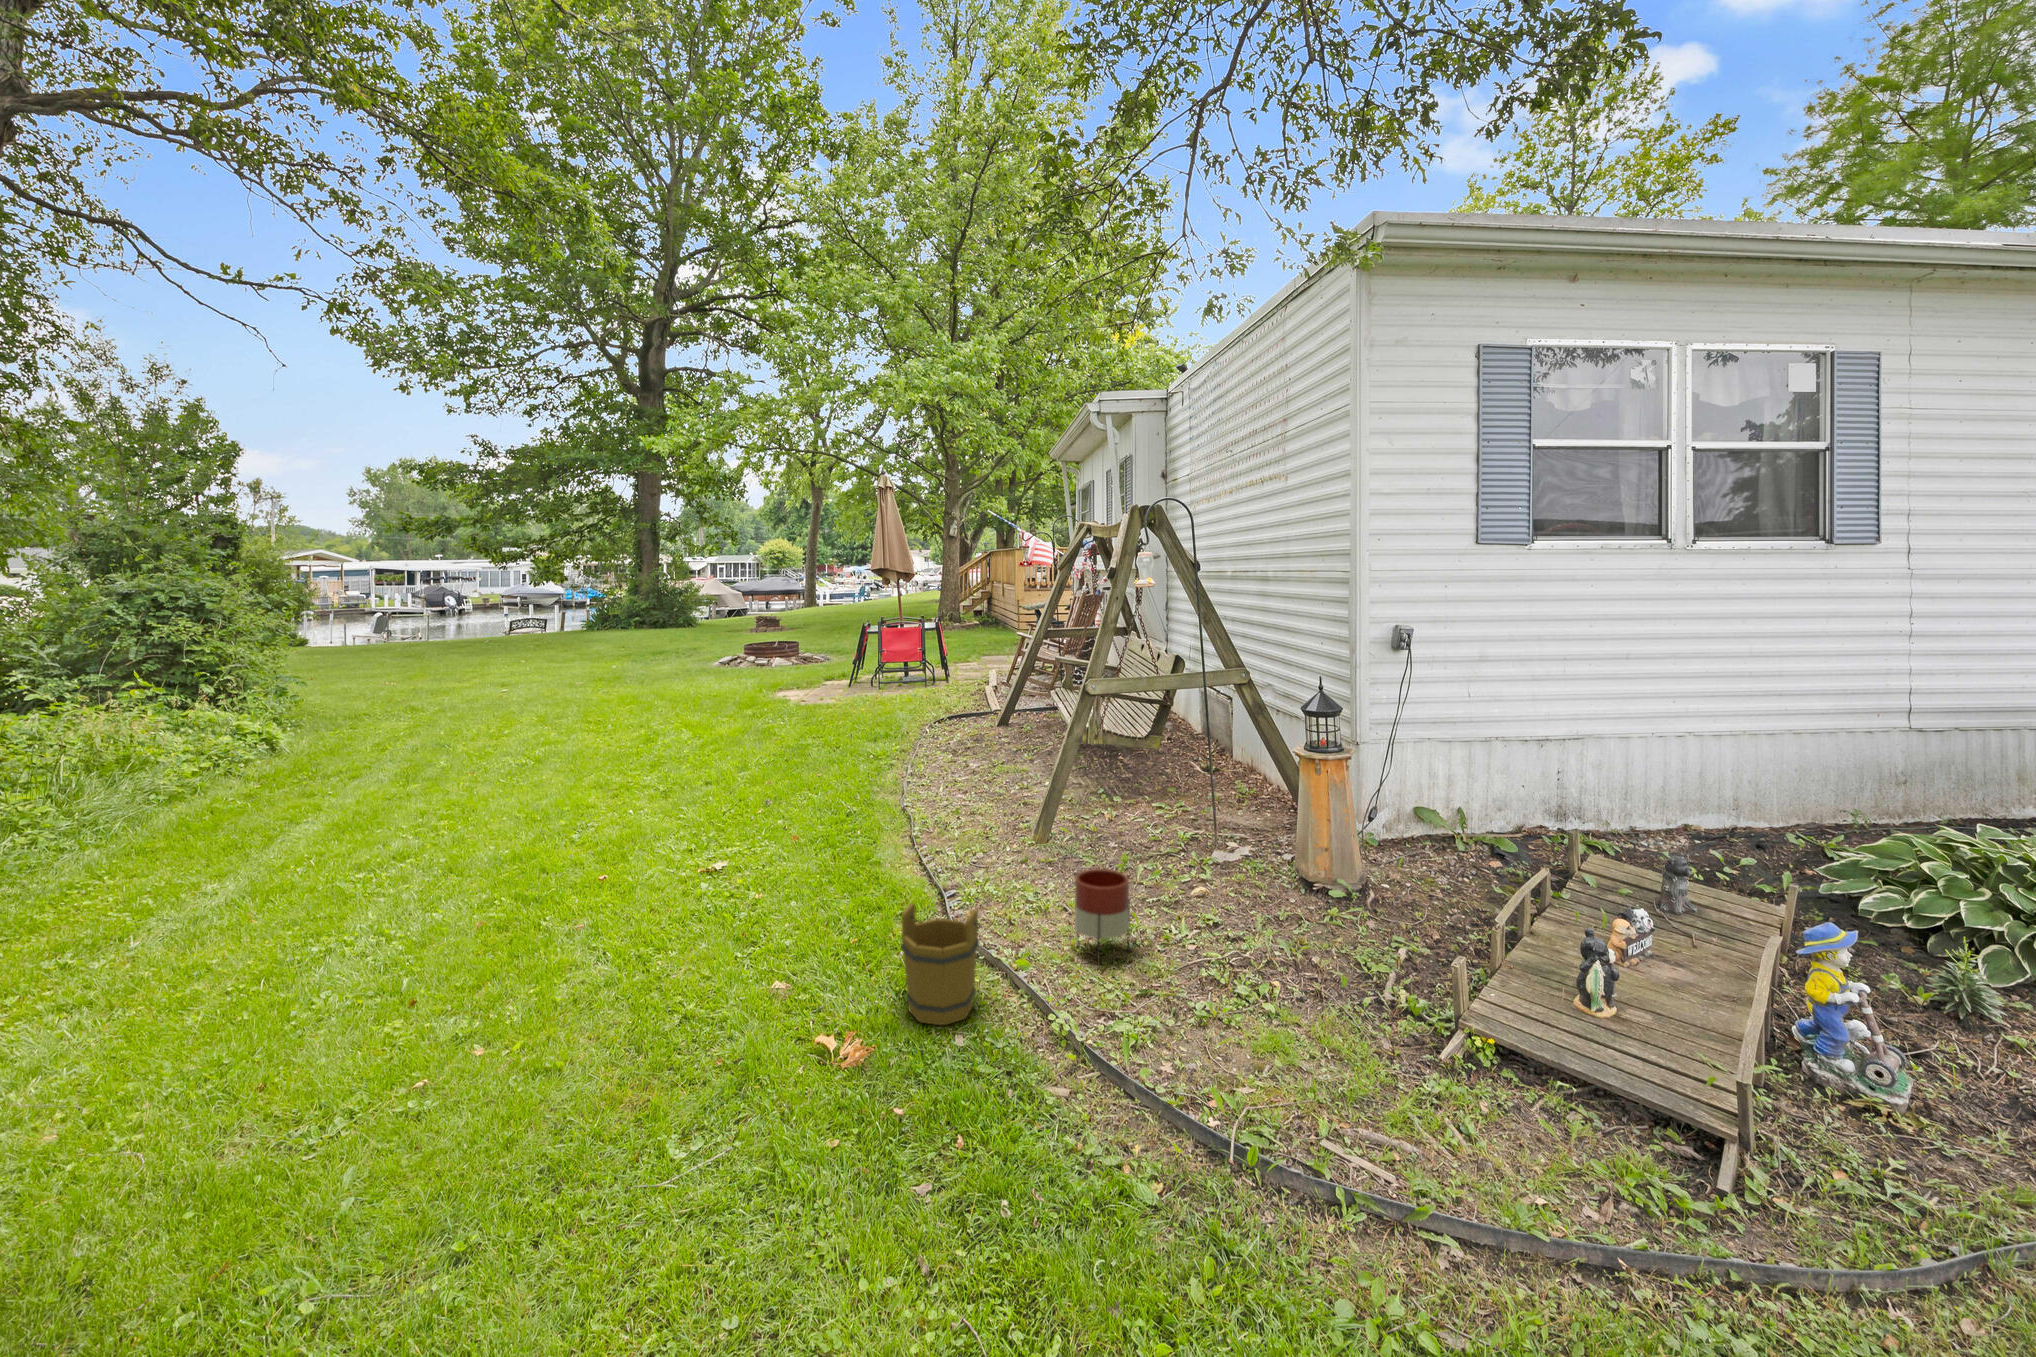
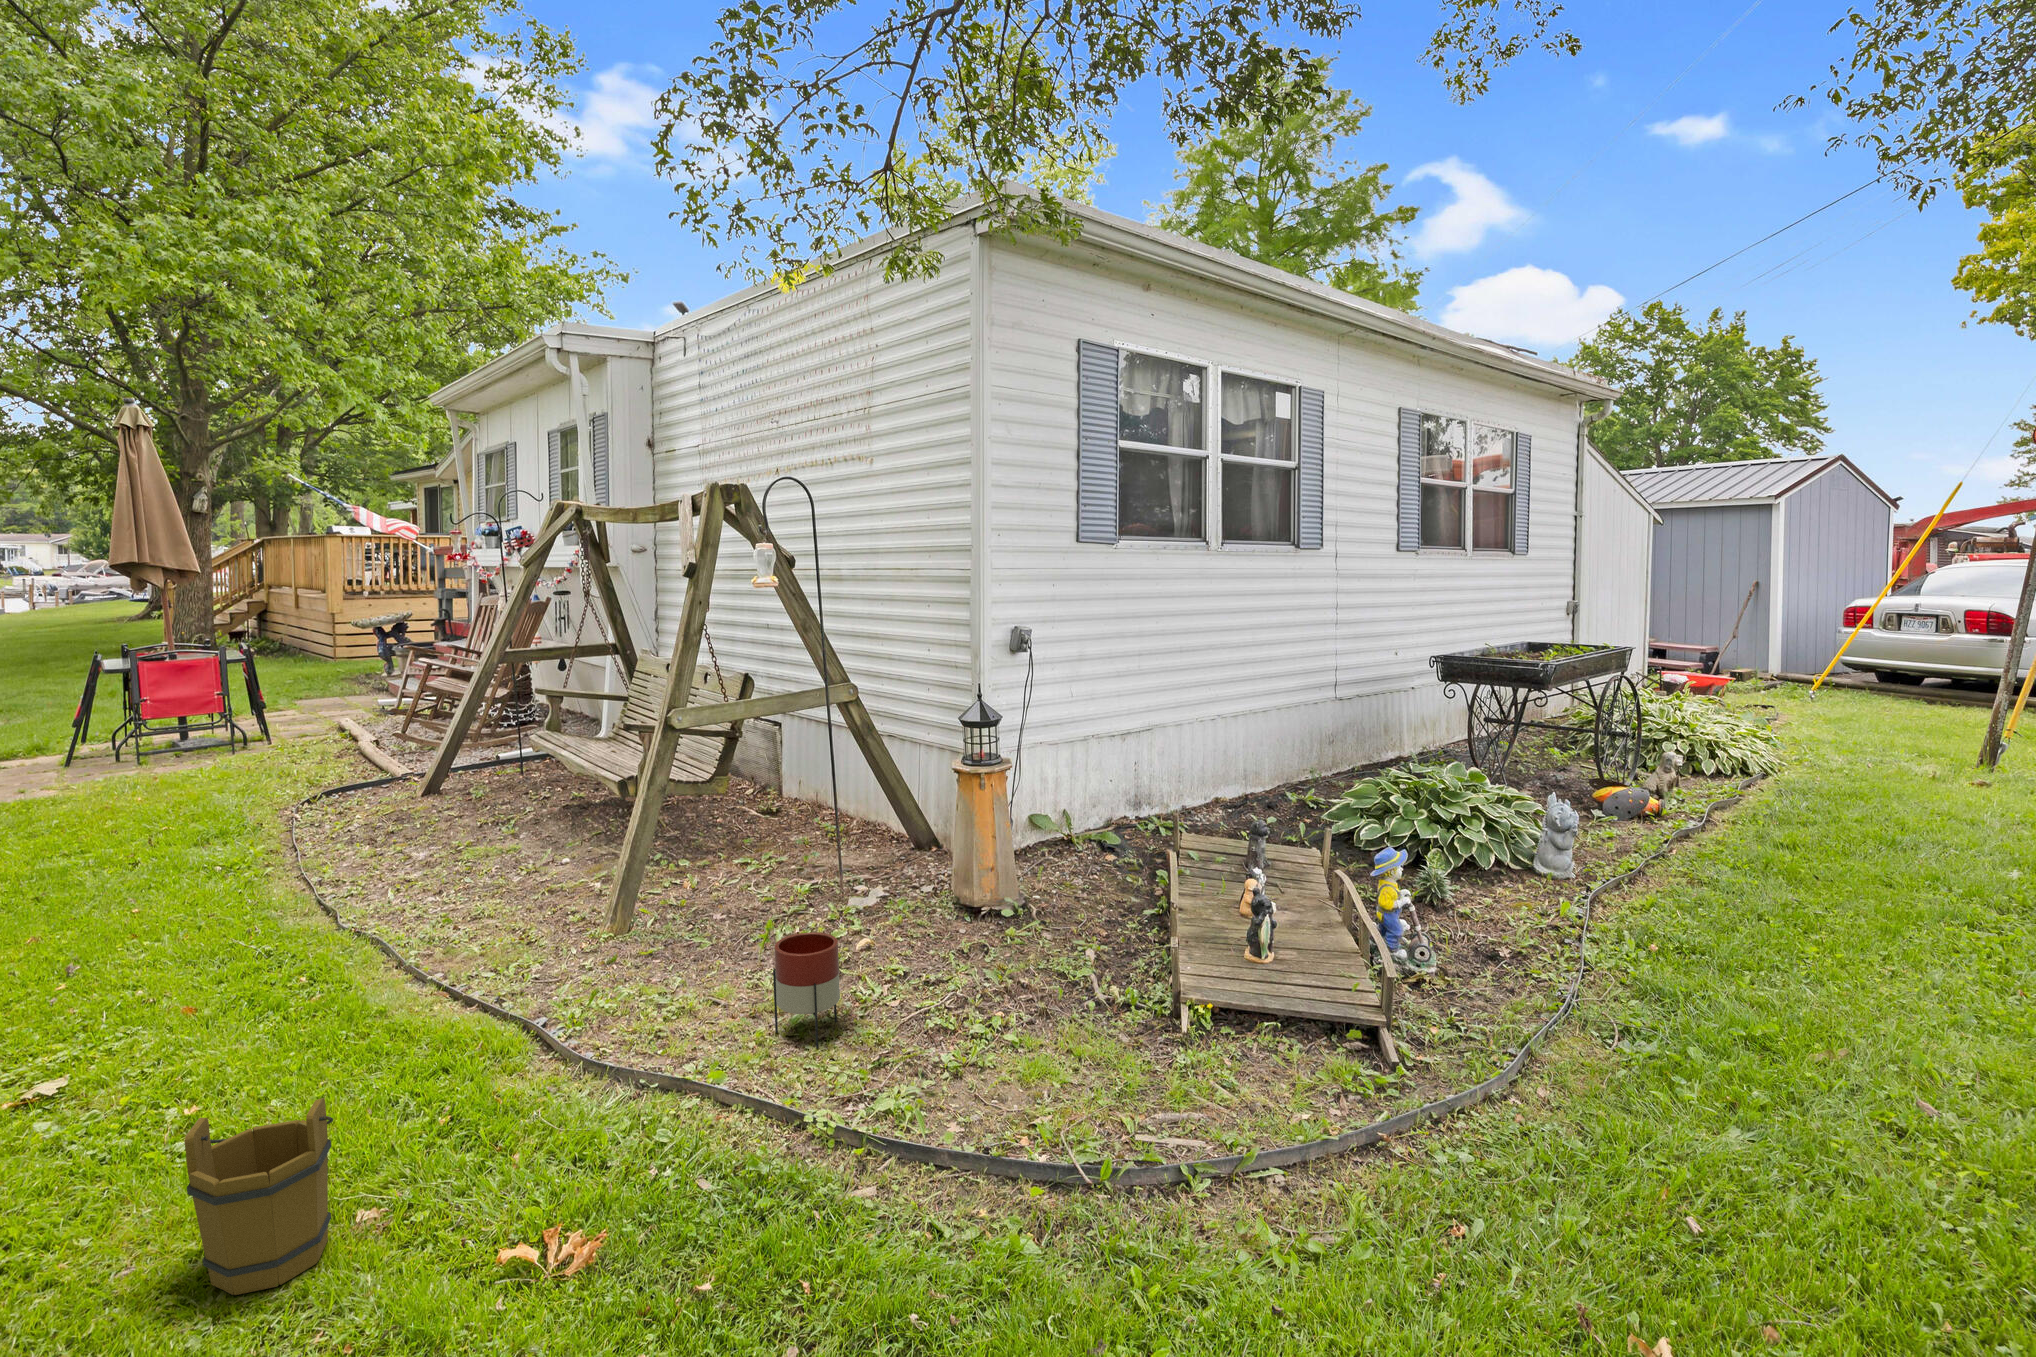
bucket: present [901,904,981,1025] -> present [185,1098,333,1295]

